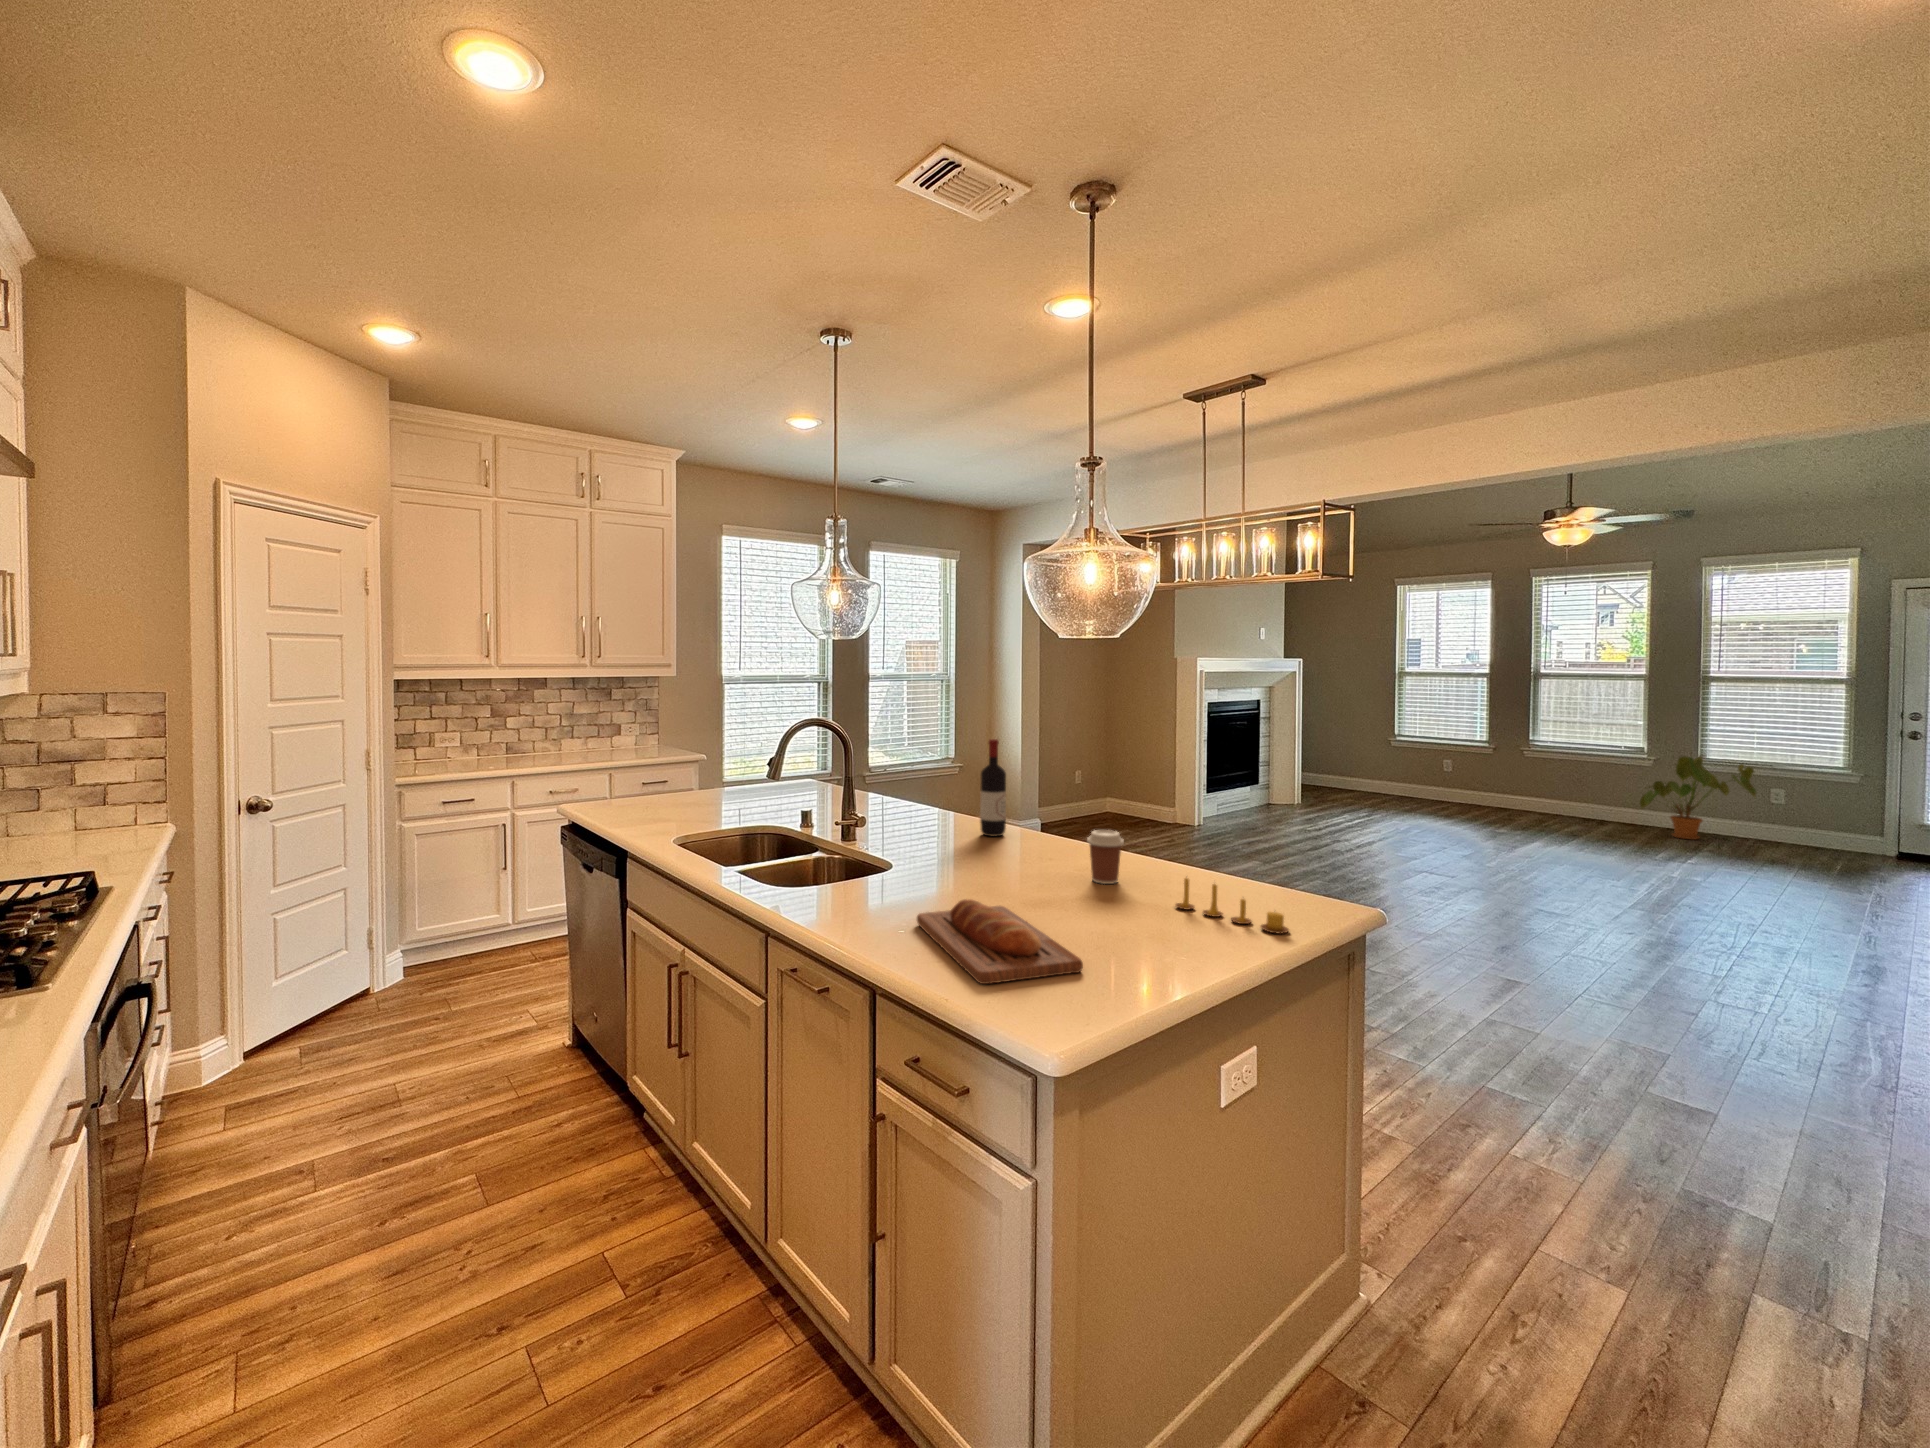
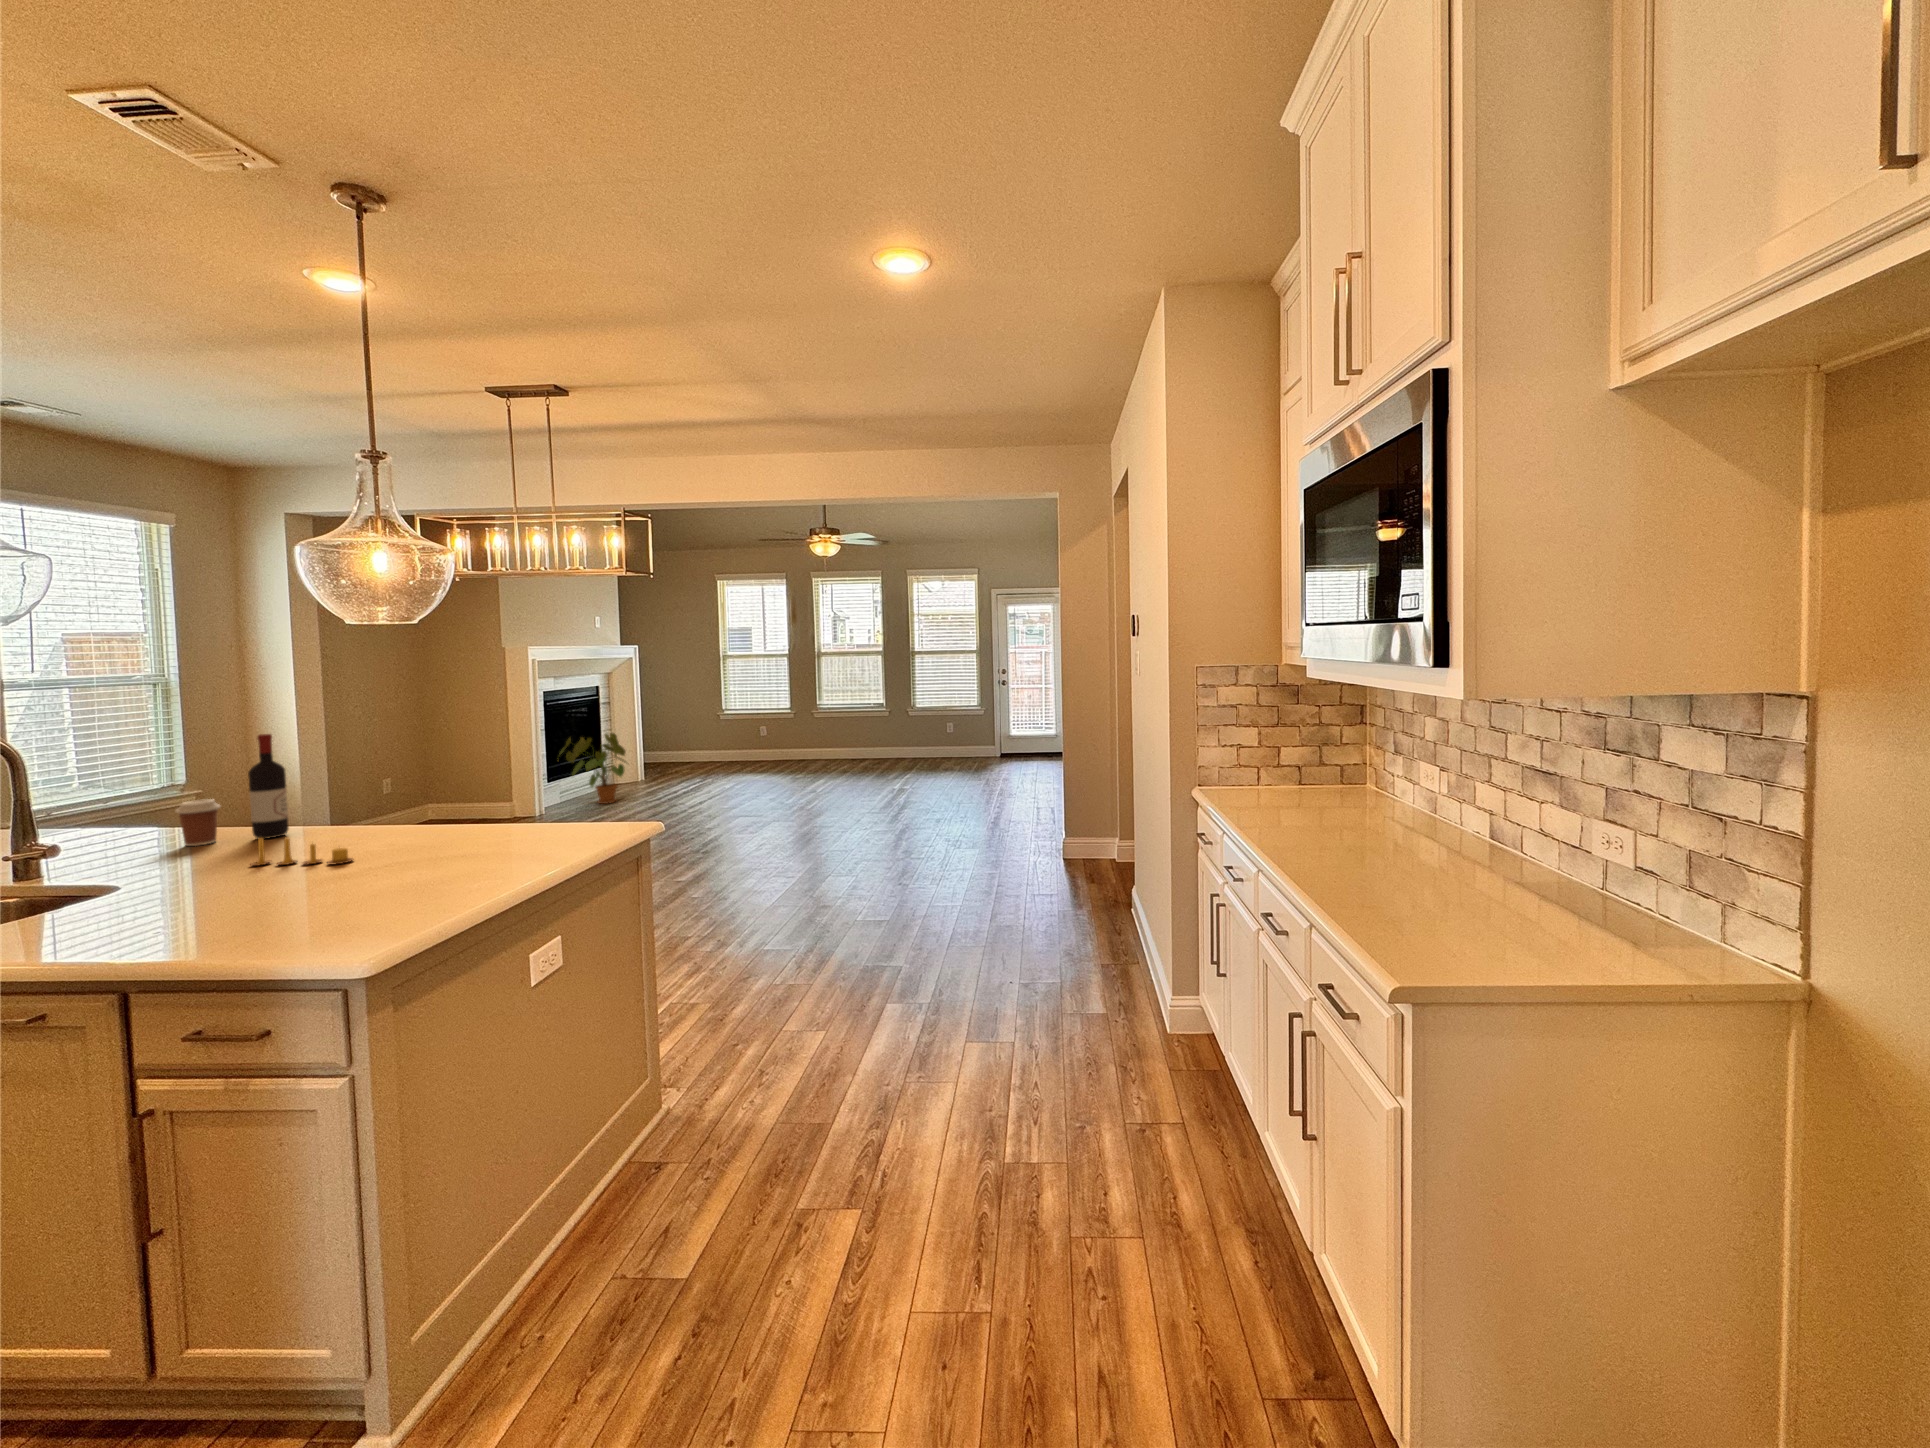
house plant: present [1640,756,1756,839] -> present [560,733,626,804]
coffee cup: present [1087,830,1124,884] -> present [176,799,220,846]
candle: present [1176,877,1289,934] -> present [251,837,354,866]
bread loaf: present [917,899,1083,984] -> none [178,880,392,940]

